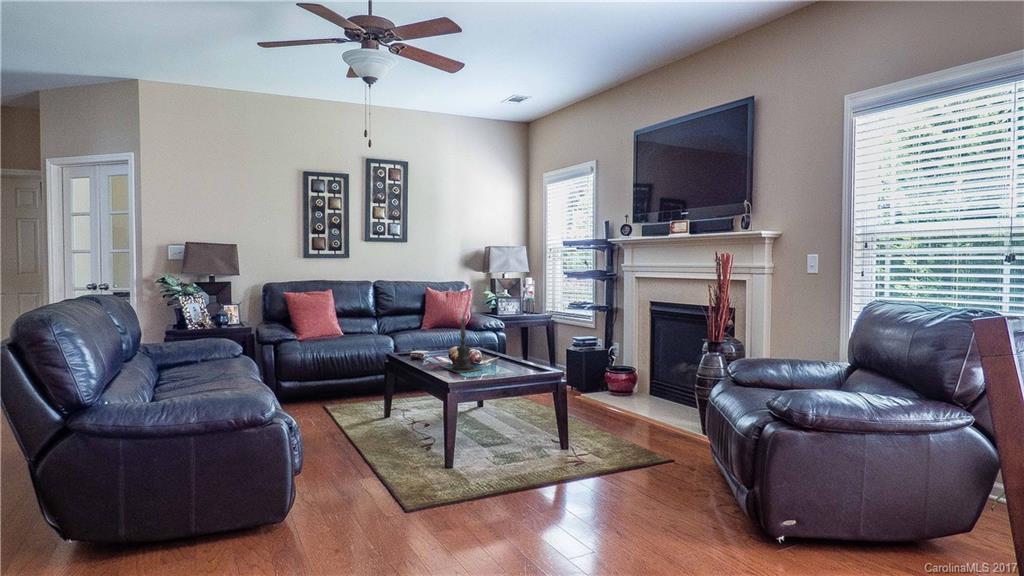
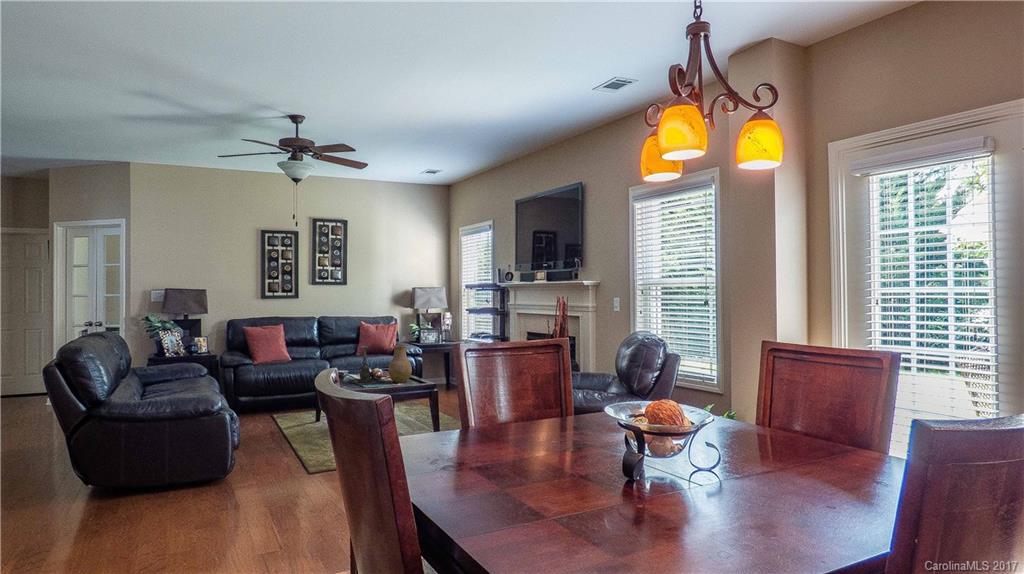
vase: none [496,317,529,370] -> present [388,345,412,383]

